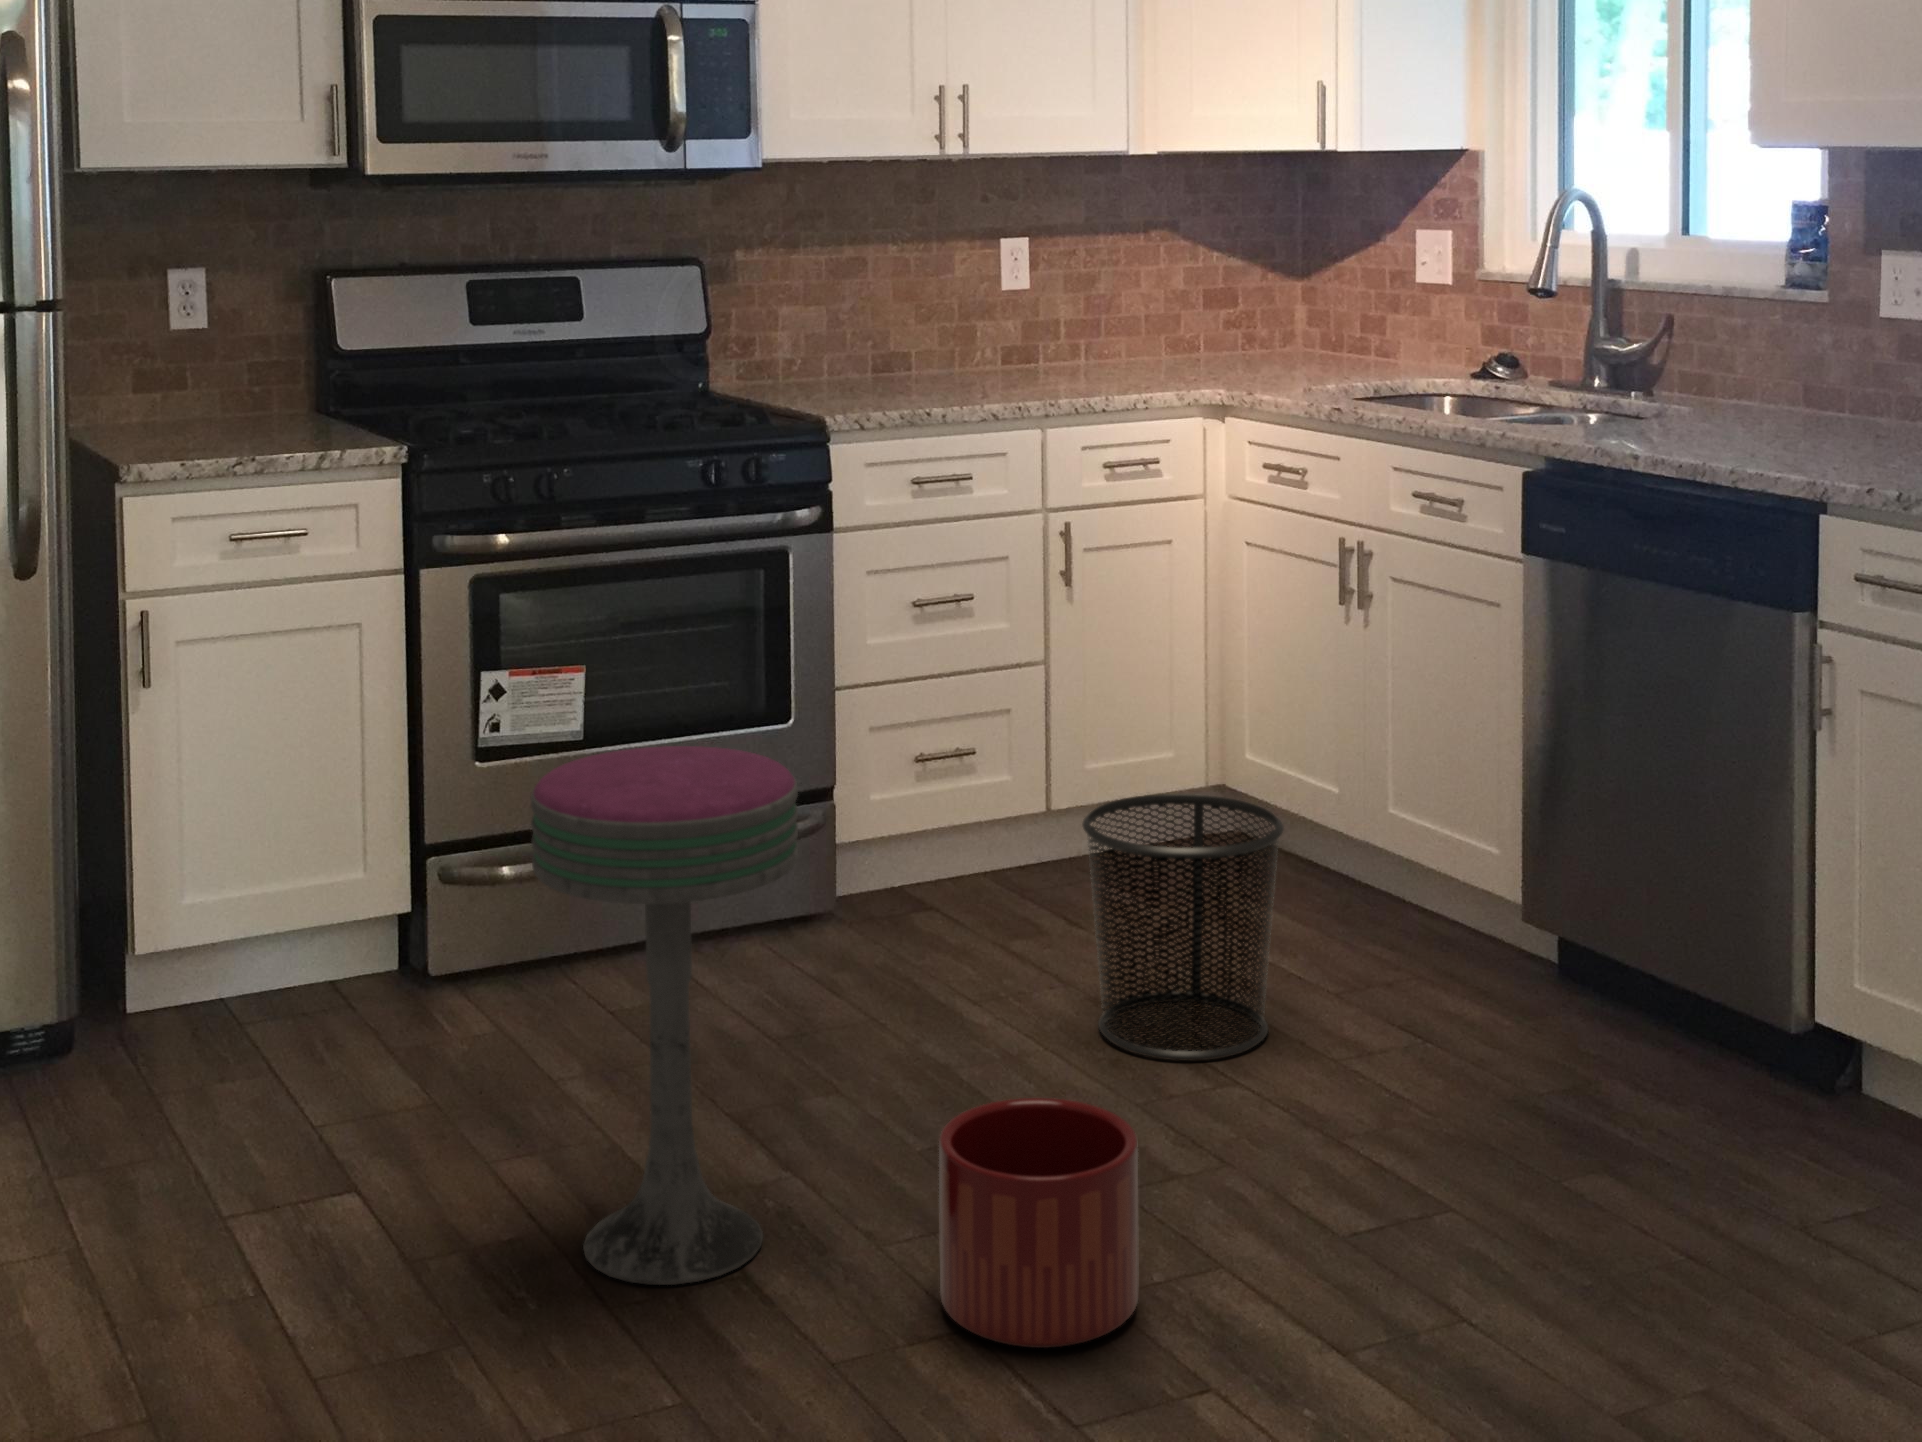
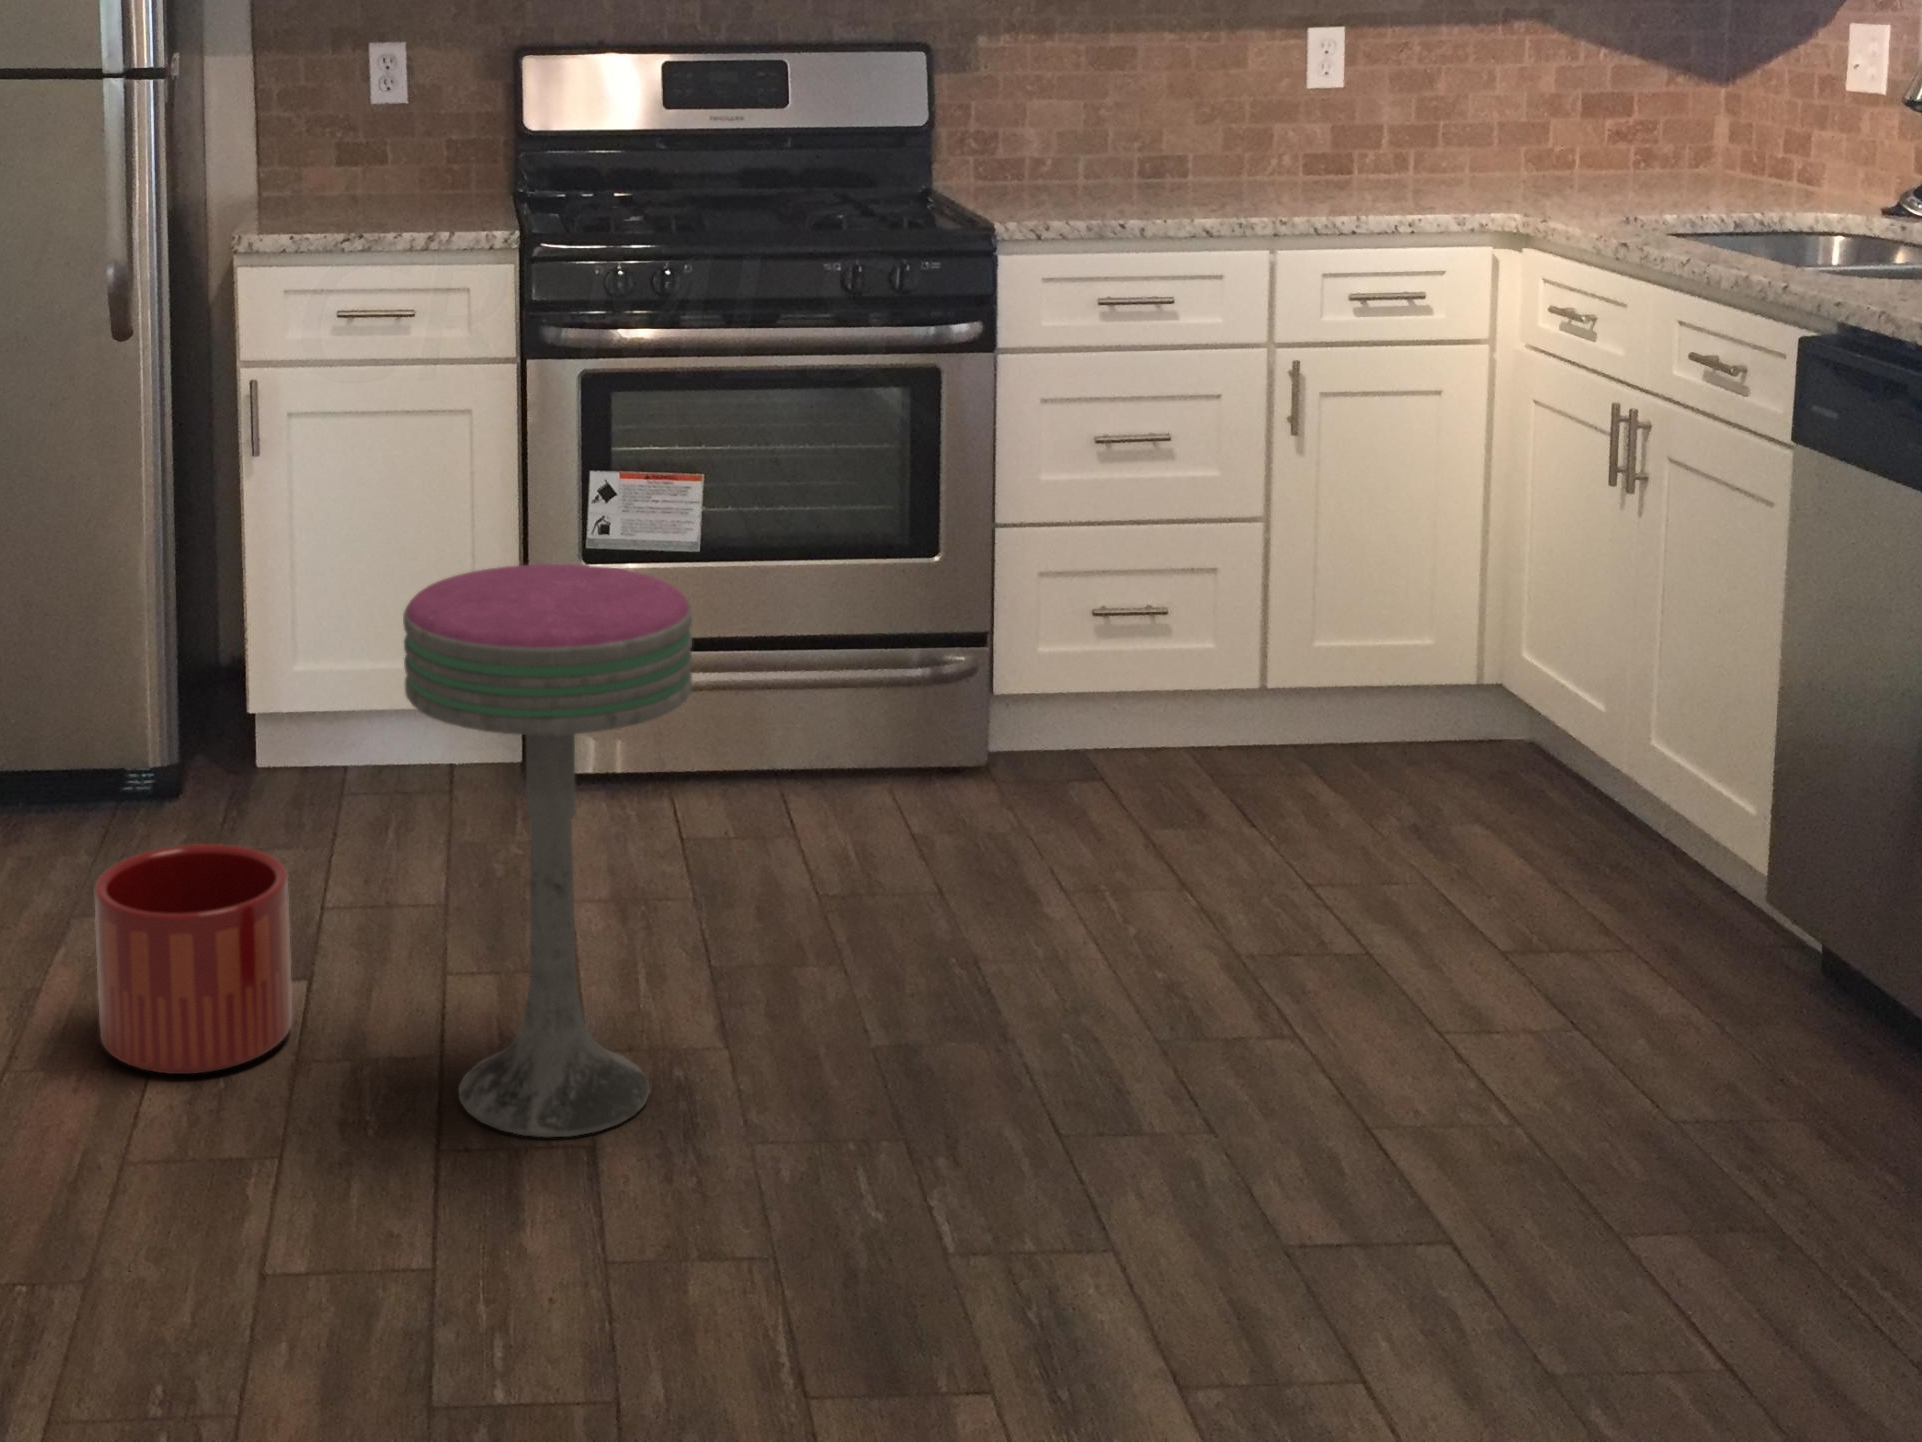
trash can: present [1082,794,1284,1060] -> none [1165,688,1416,1009]
planter: present [939,1098,1138,1348] -> present [94,844,292,1074]

